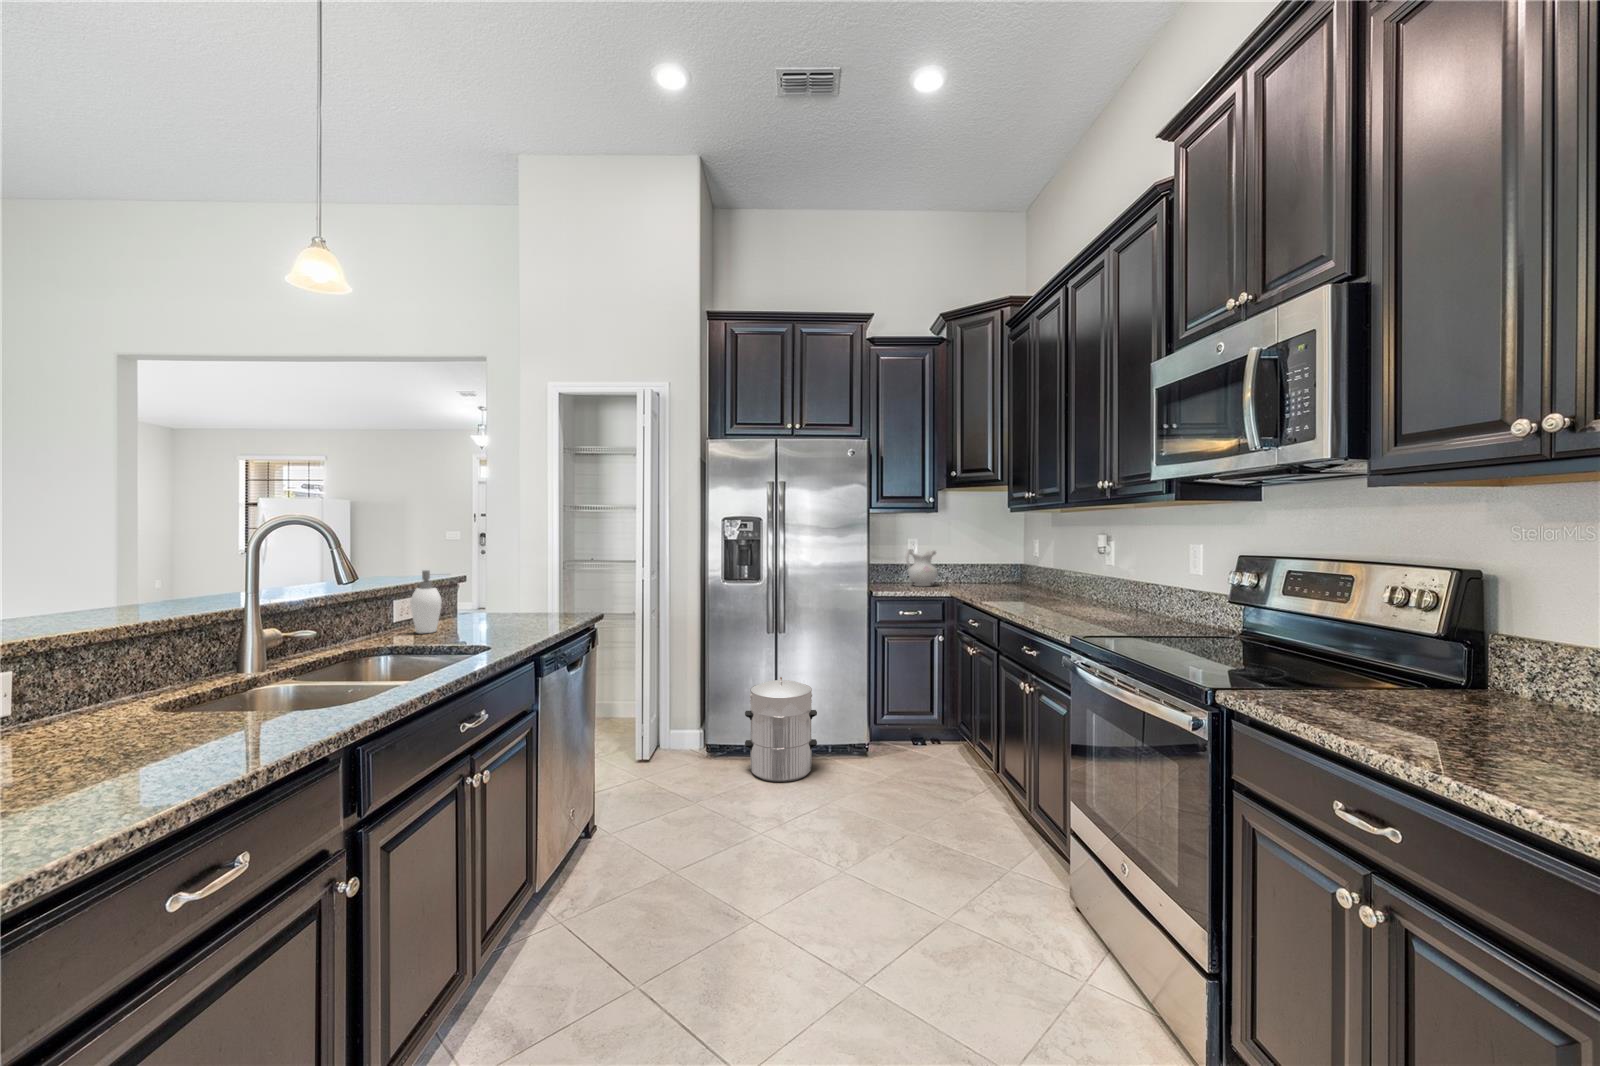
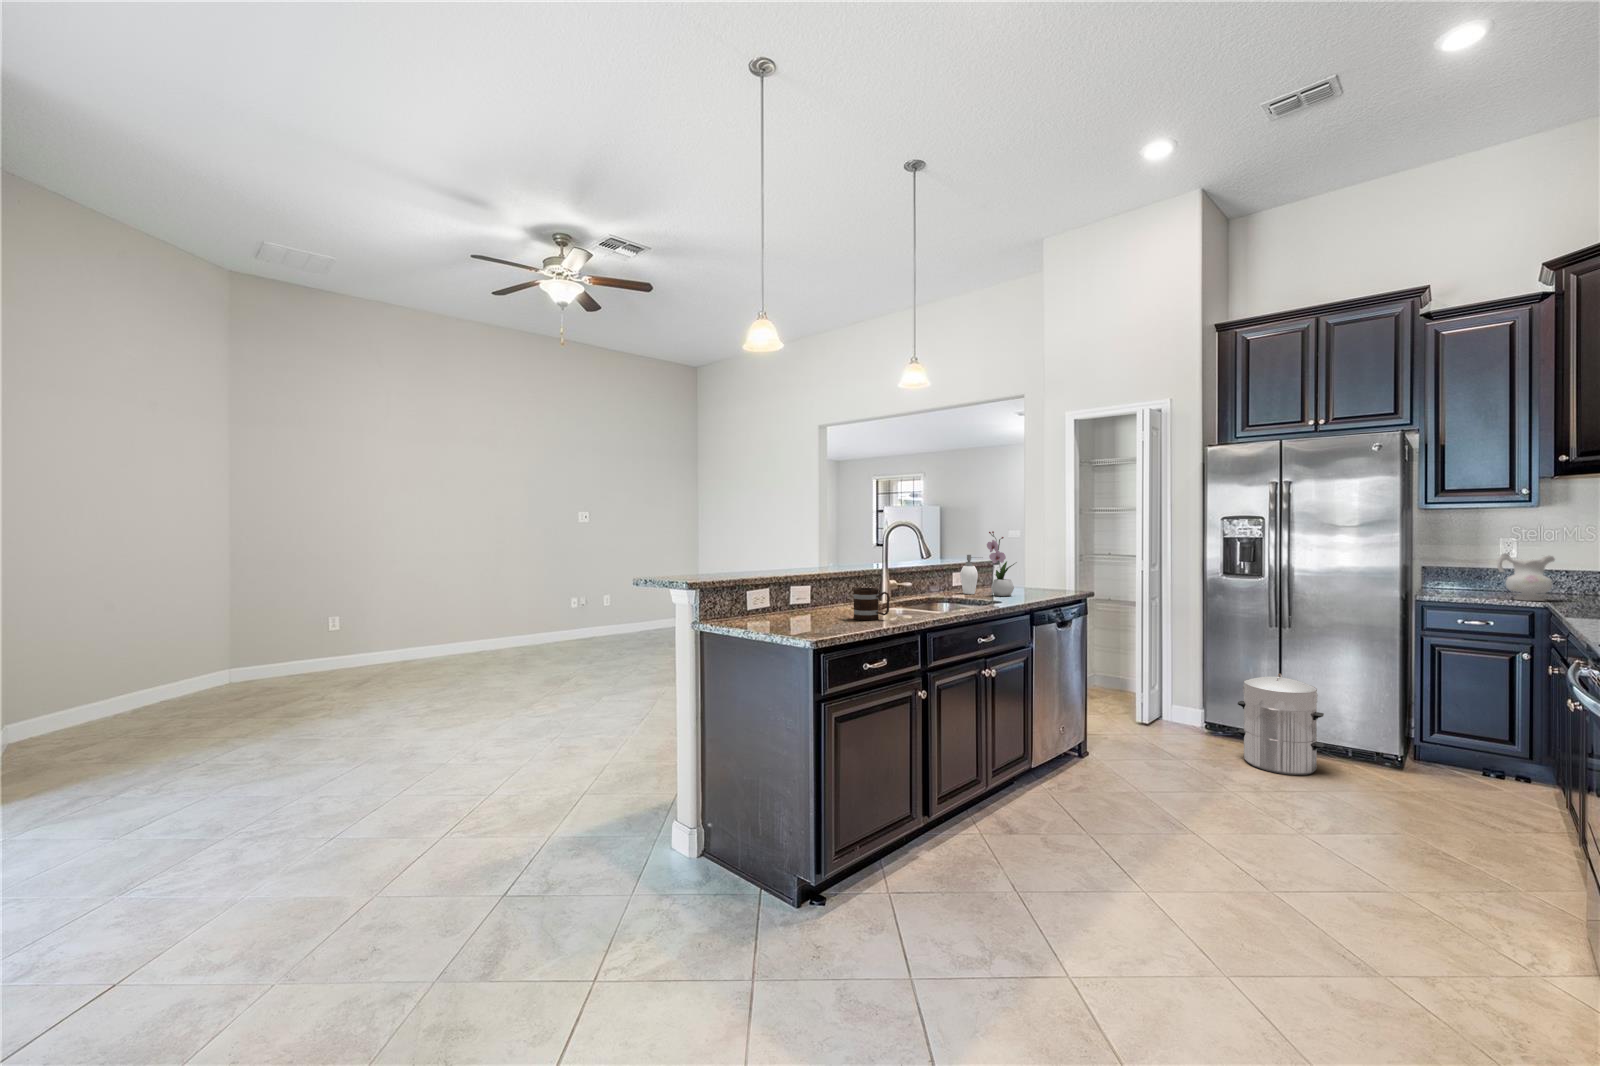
flower arrangement: none [460,533,509,633] -> present [987,531,1015,596]
mug: none [128,676,255,772] -> present [853,588,890,620]

